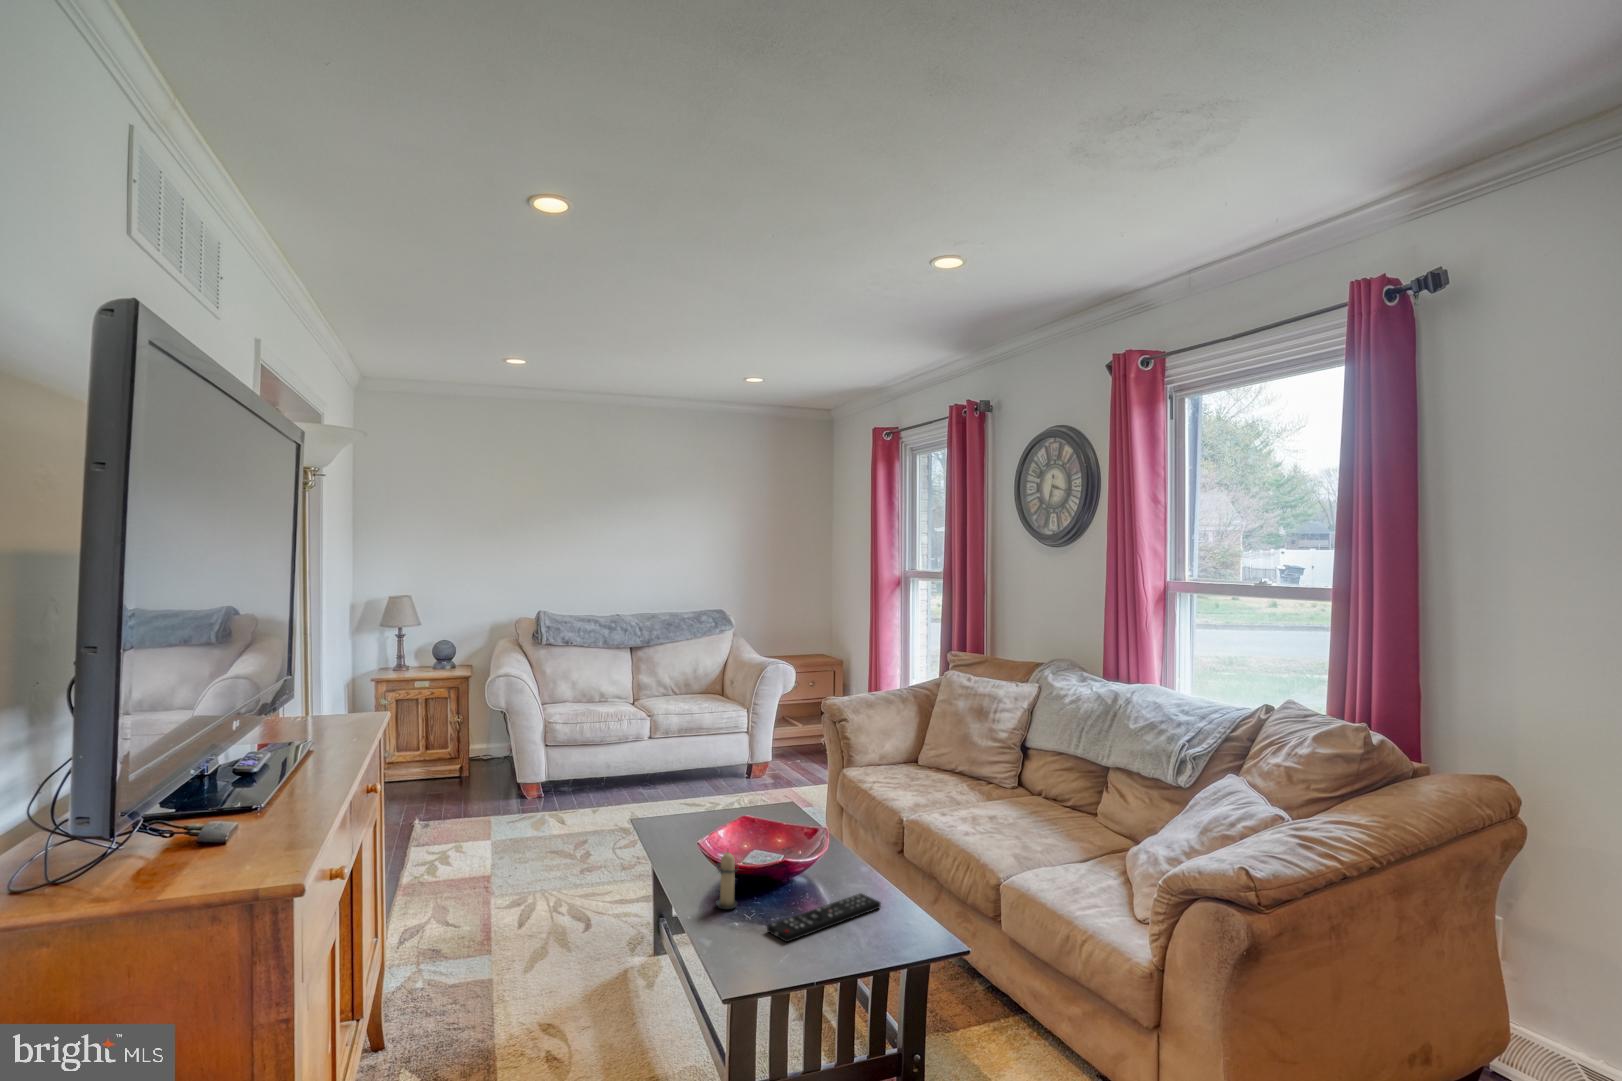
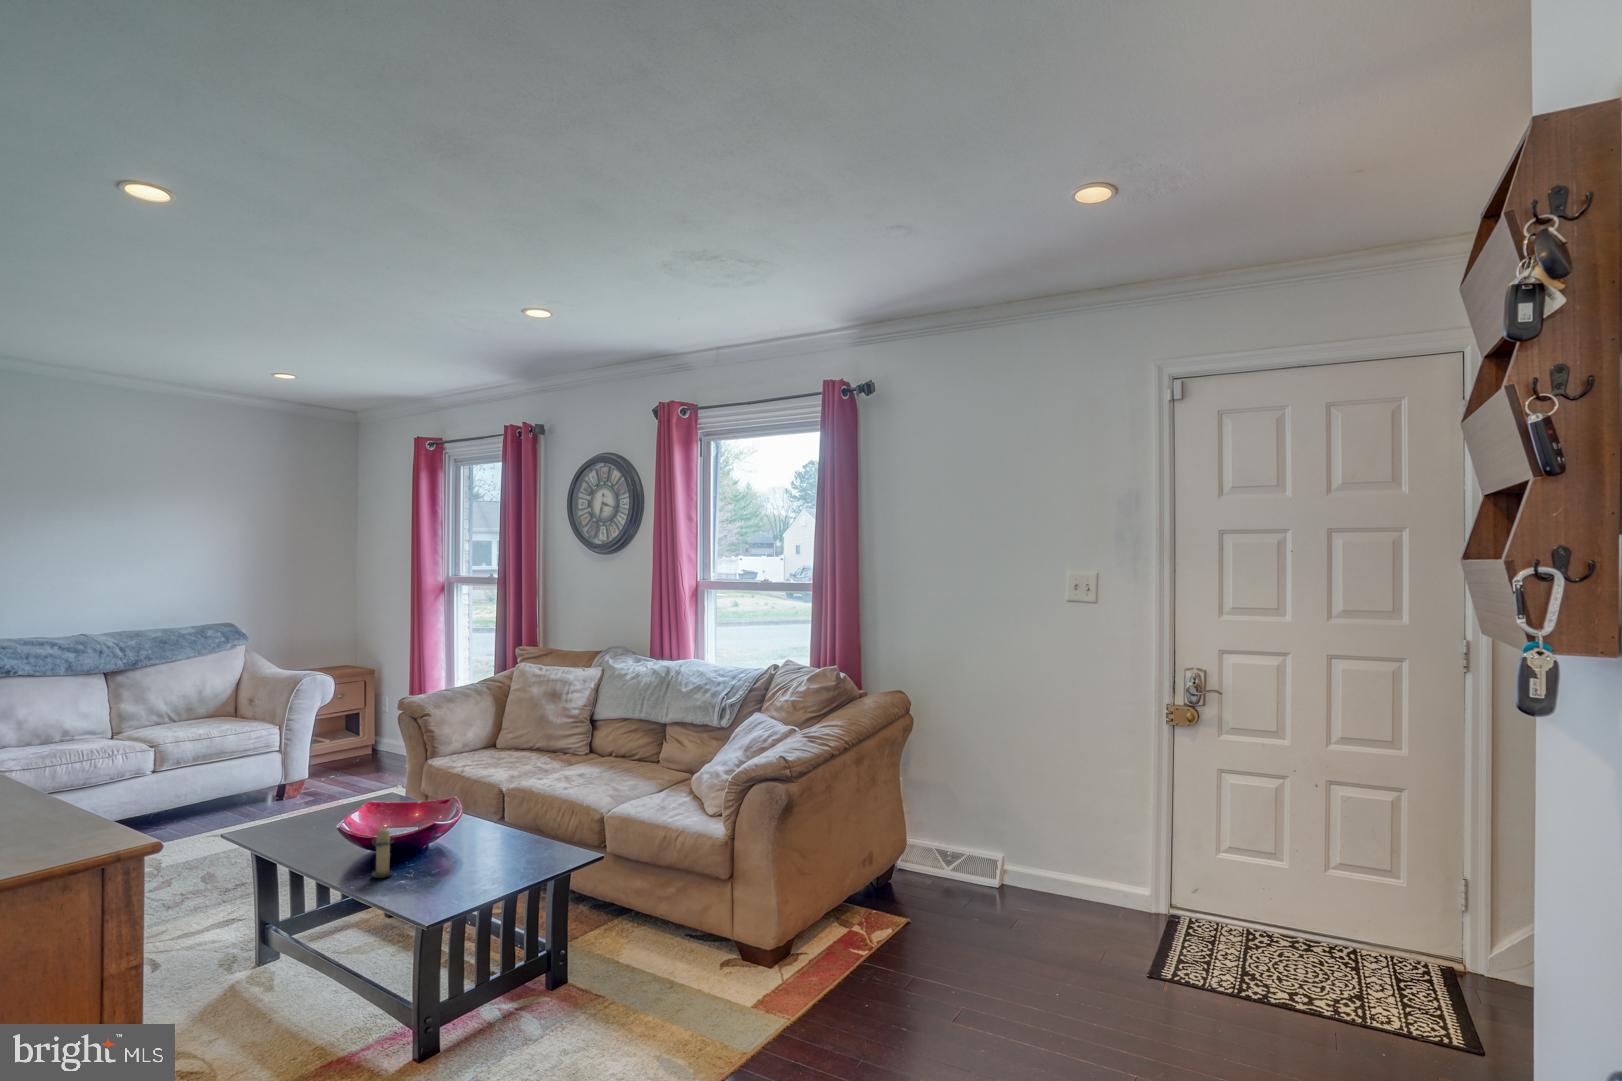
remote control: present [767,894,881,942] -> none [433,842,521,886]

